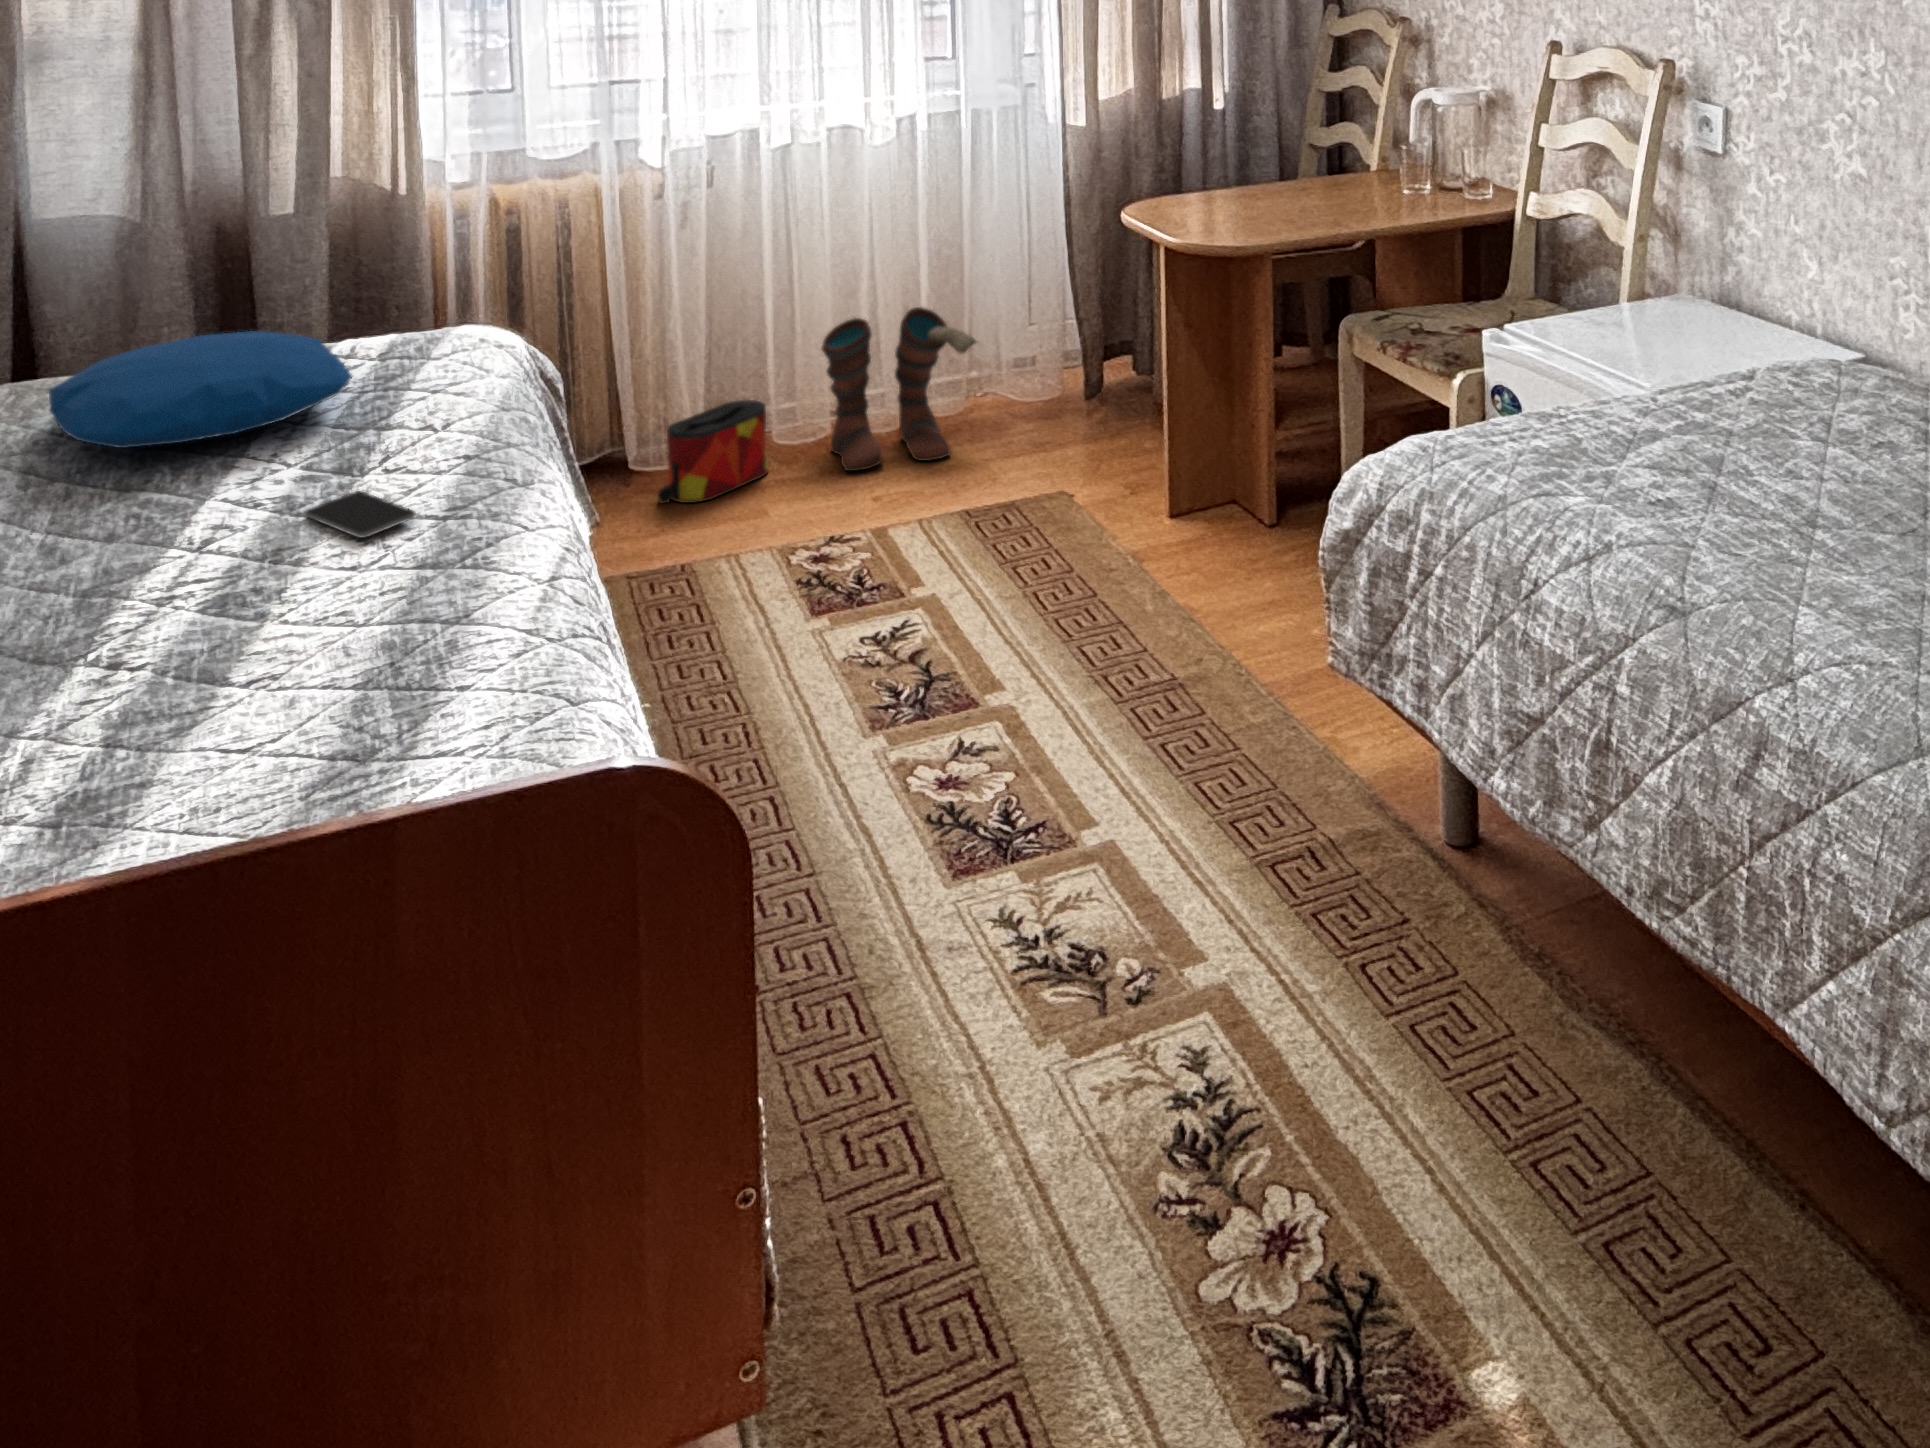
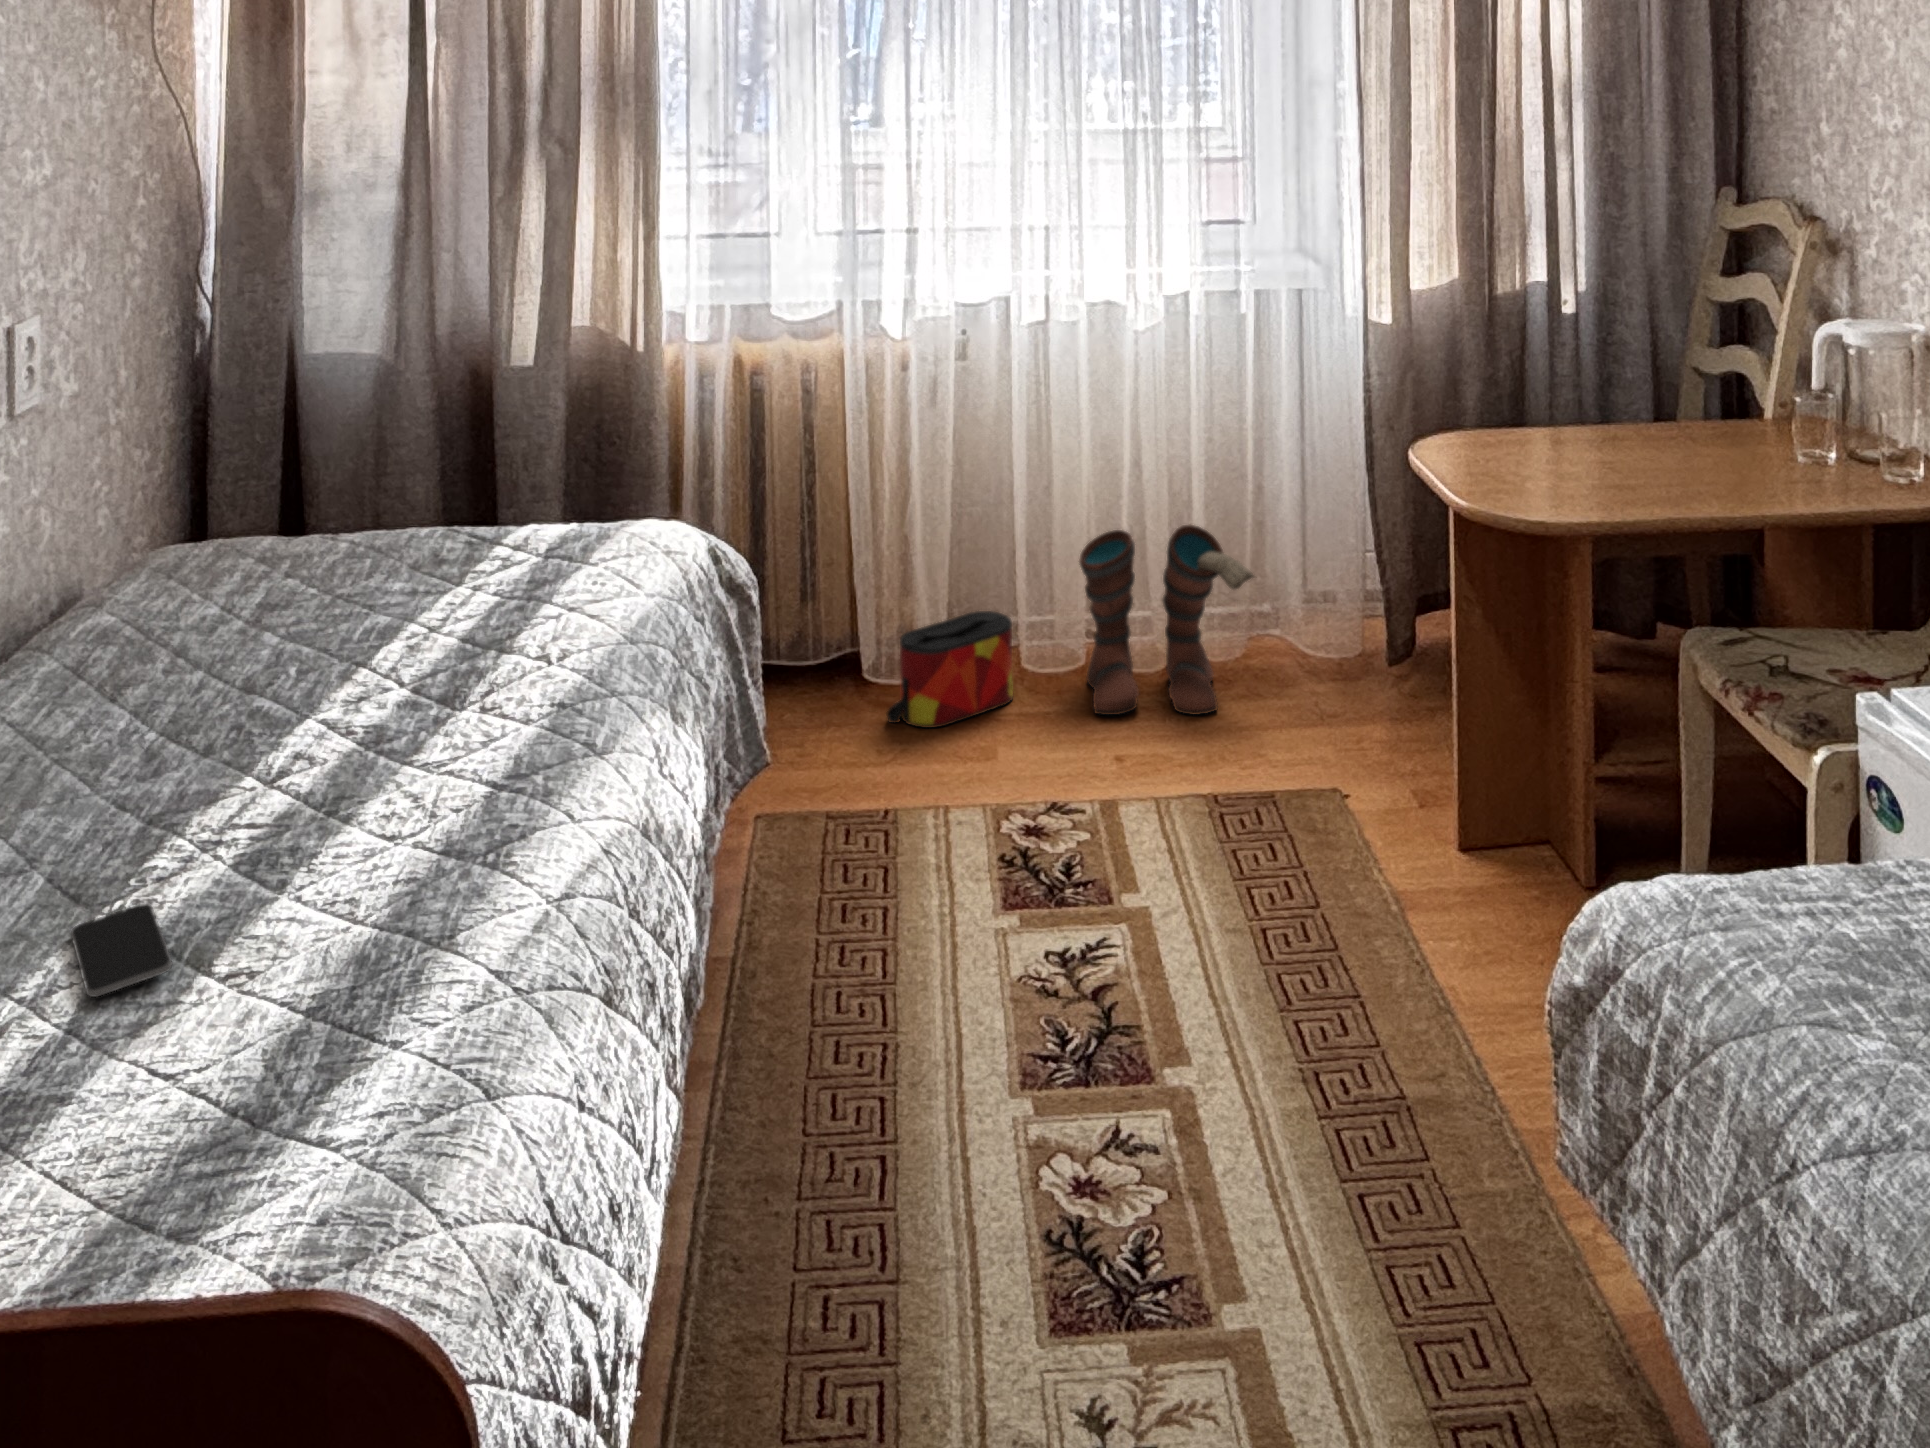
pillow: present [49,331,352,448] -> none [218,514,495,641]
smartphone: present [306,491,416,538] -> present [71,904,172,997]

